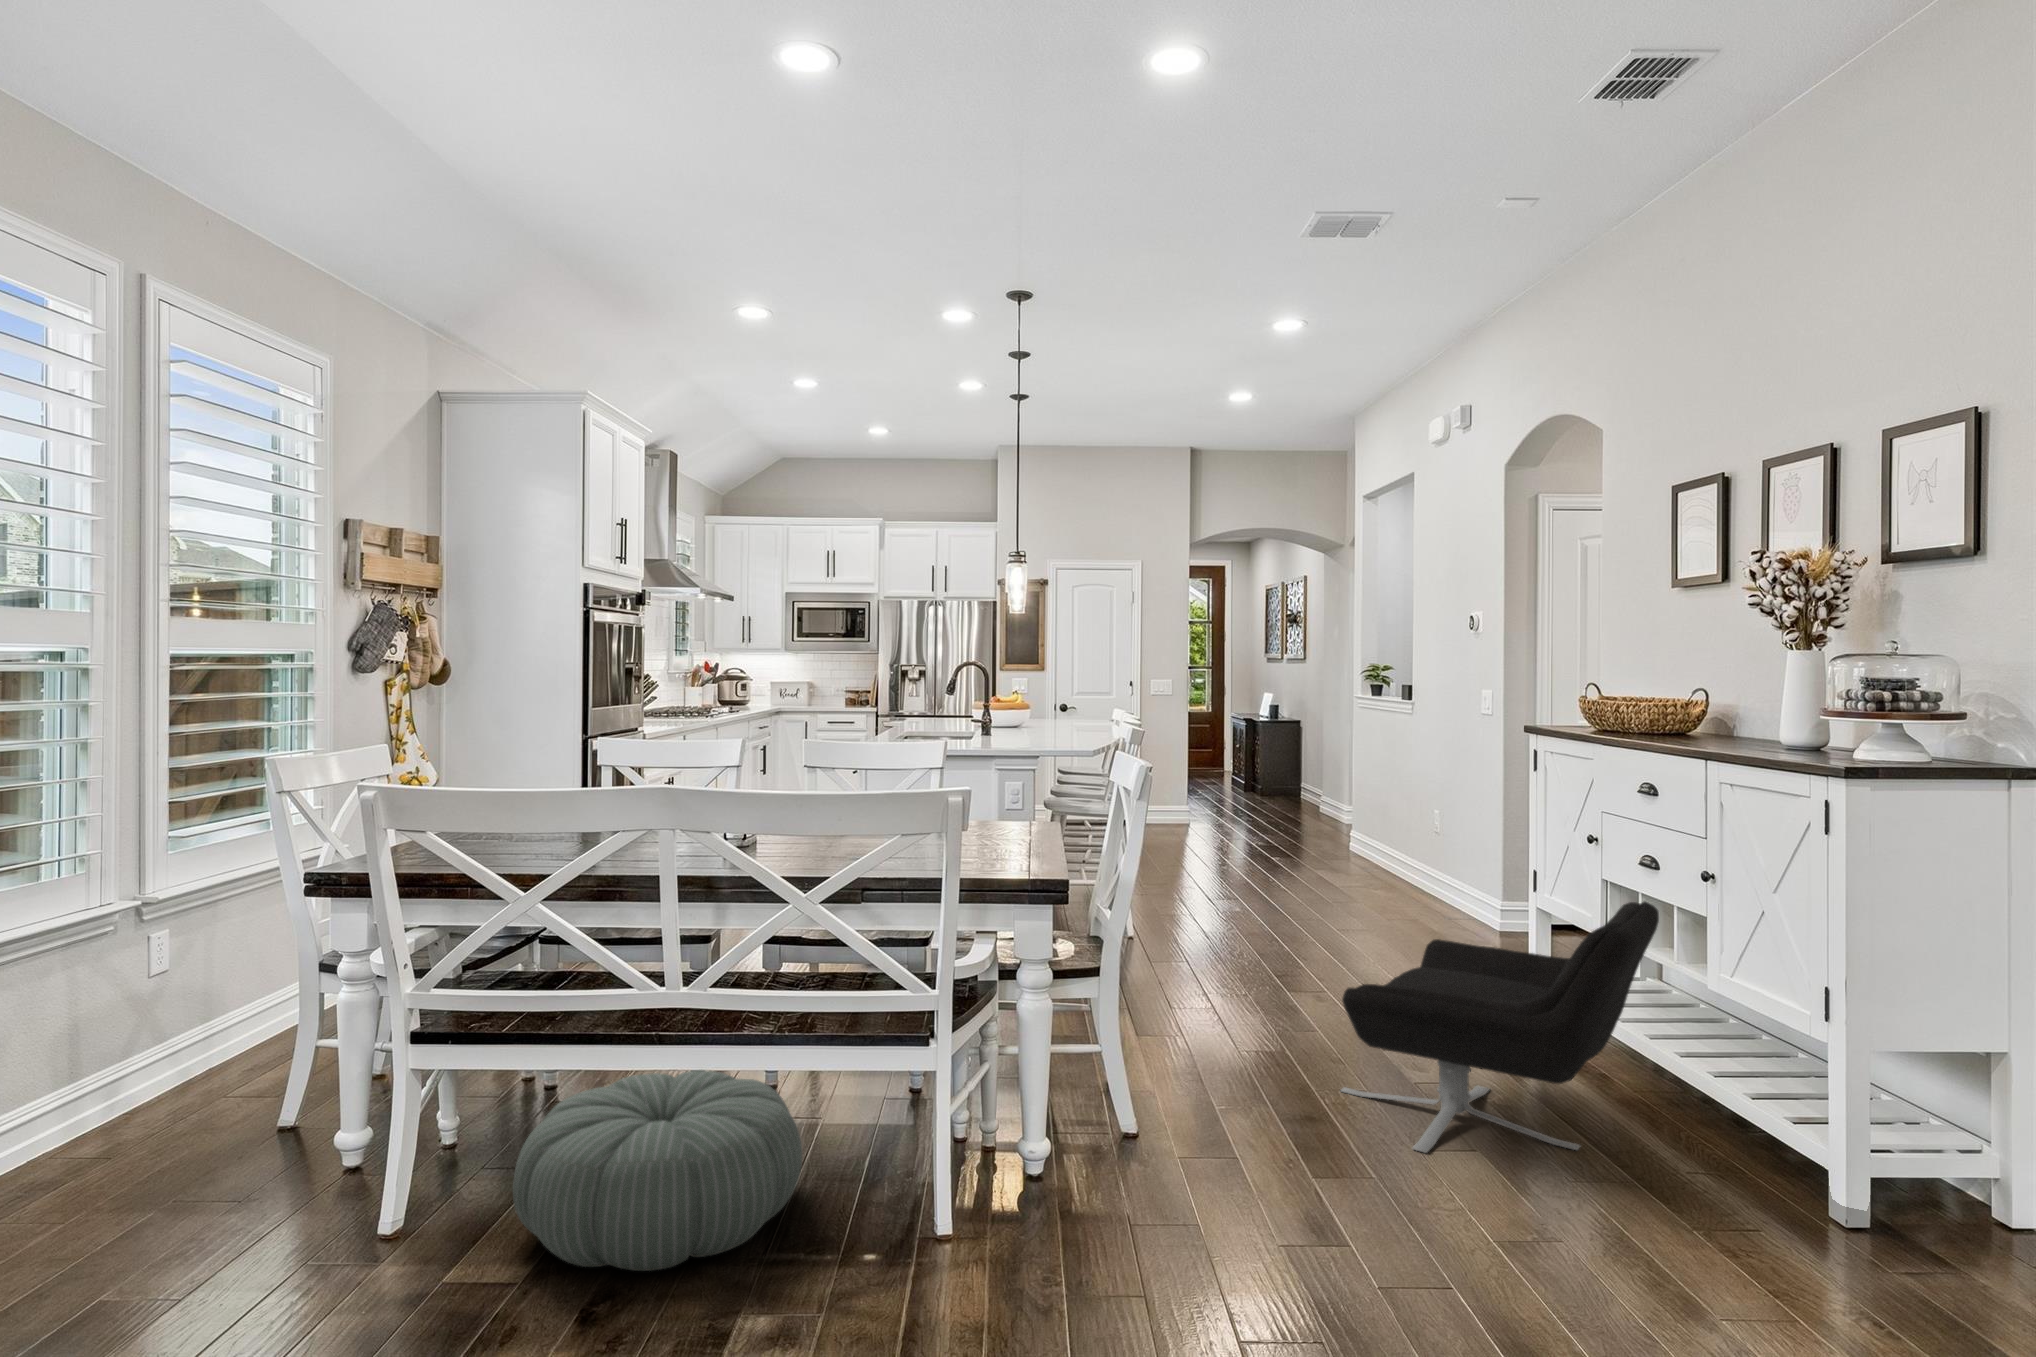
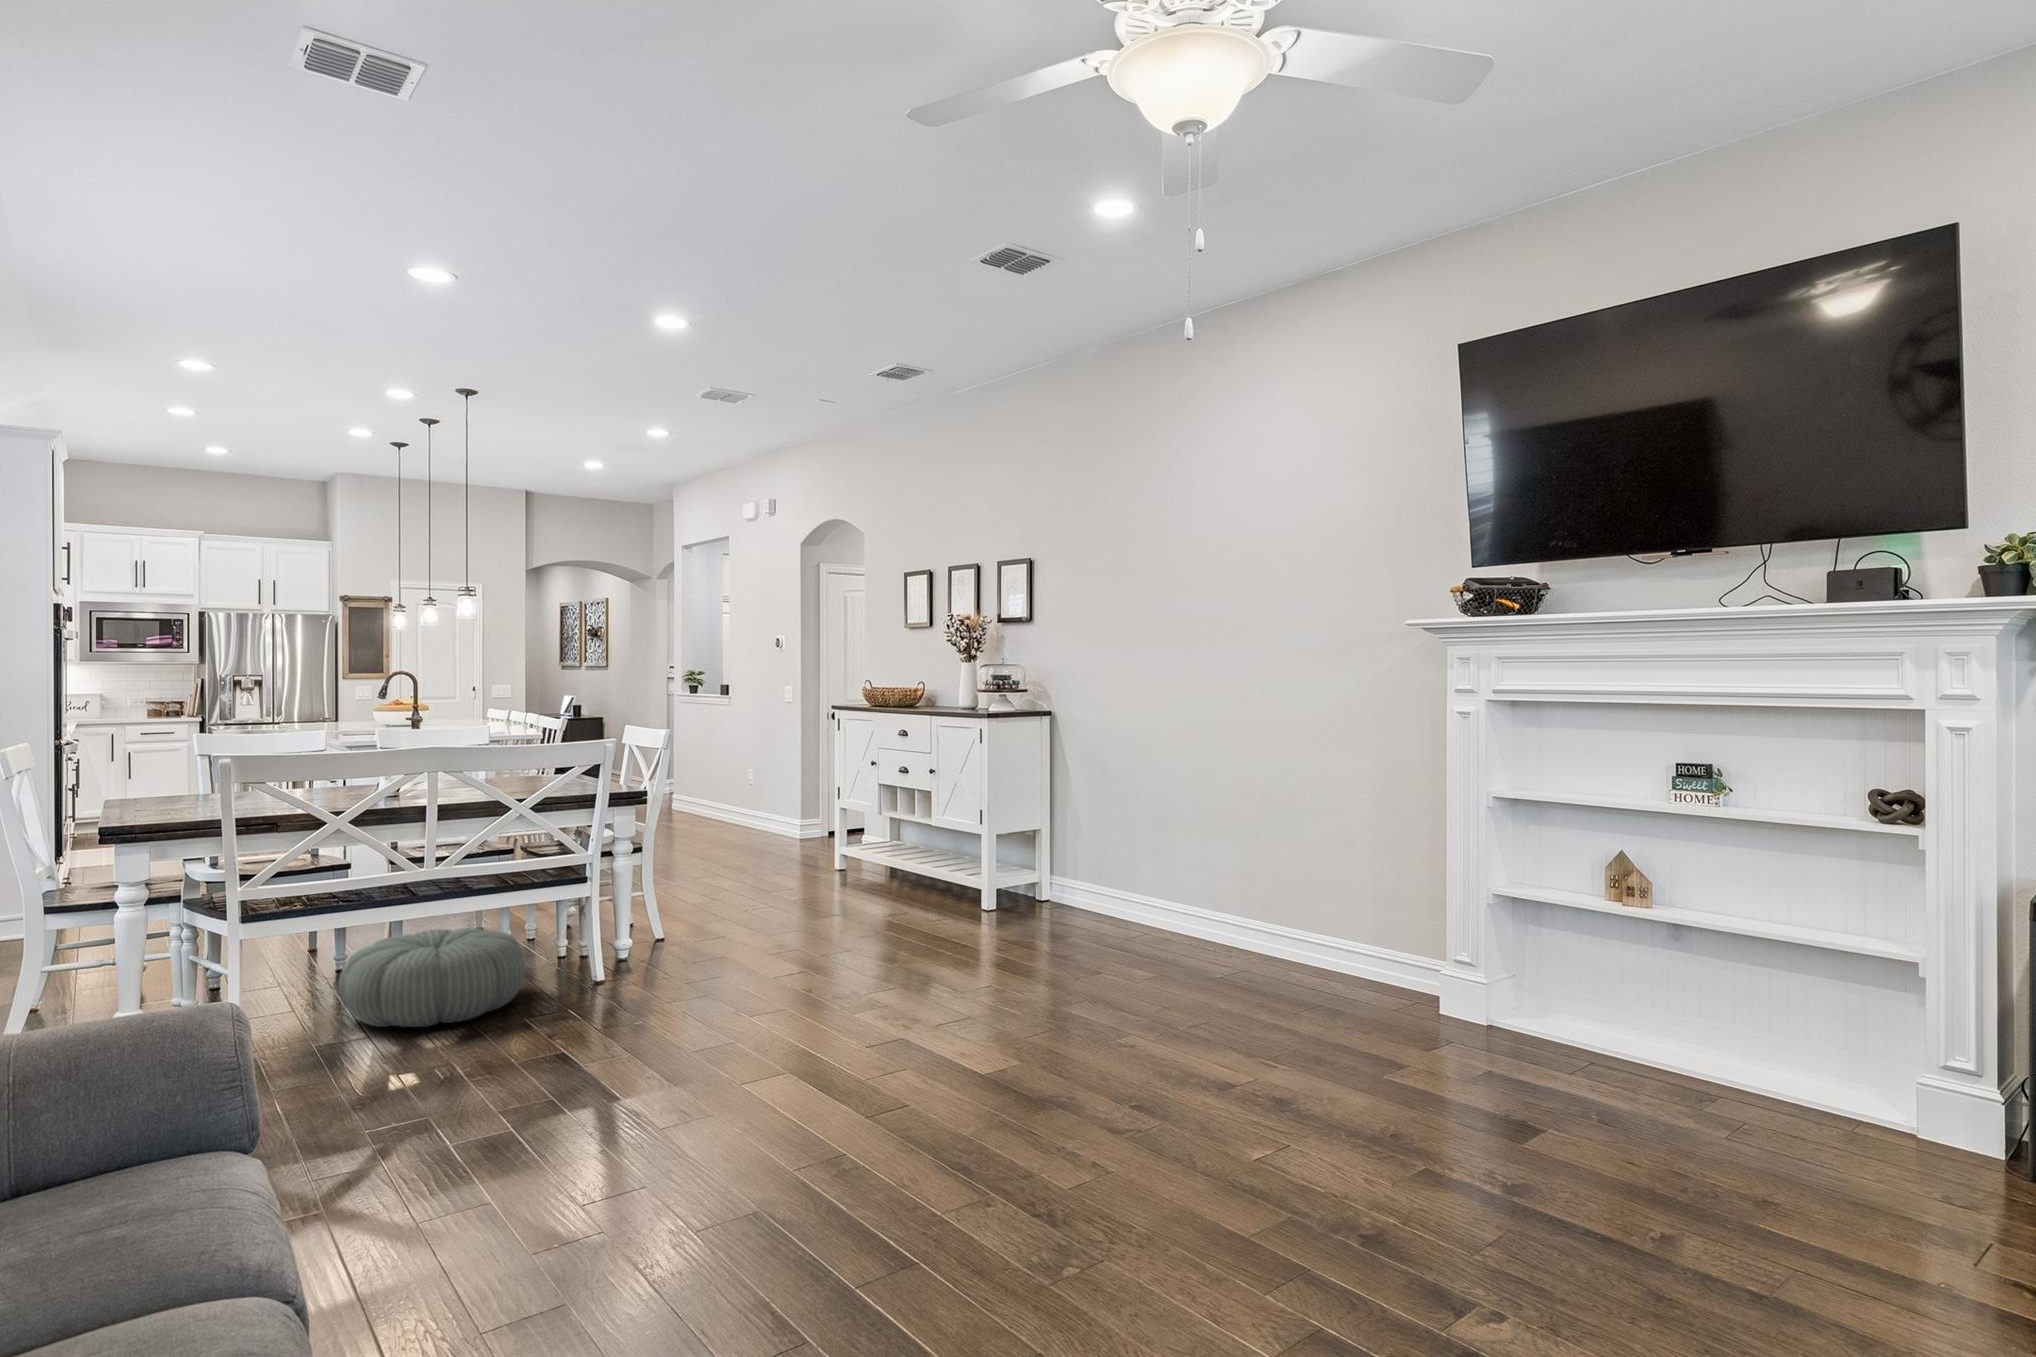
lounge chair: present [1341,901,1659,1153] -> none [764,785,916,920]

